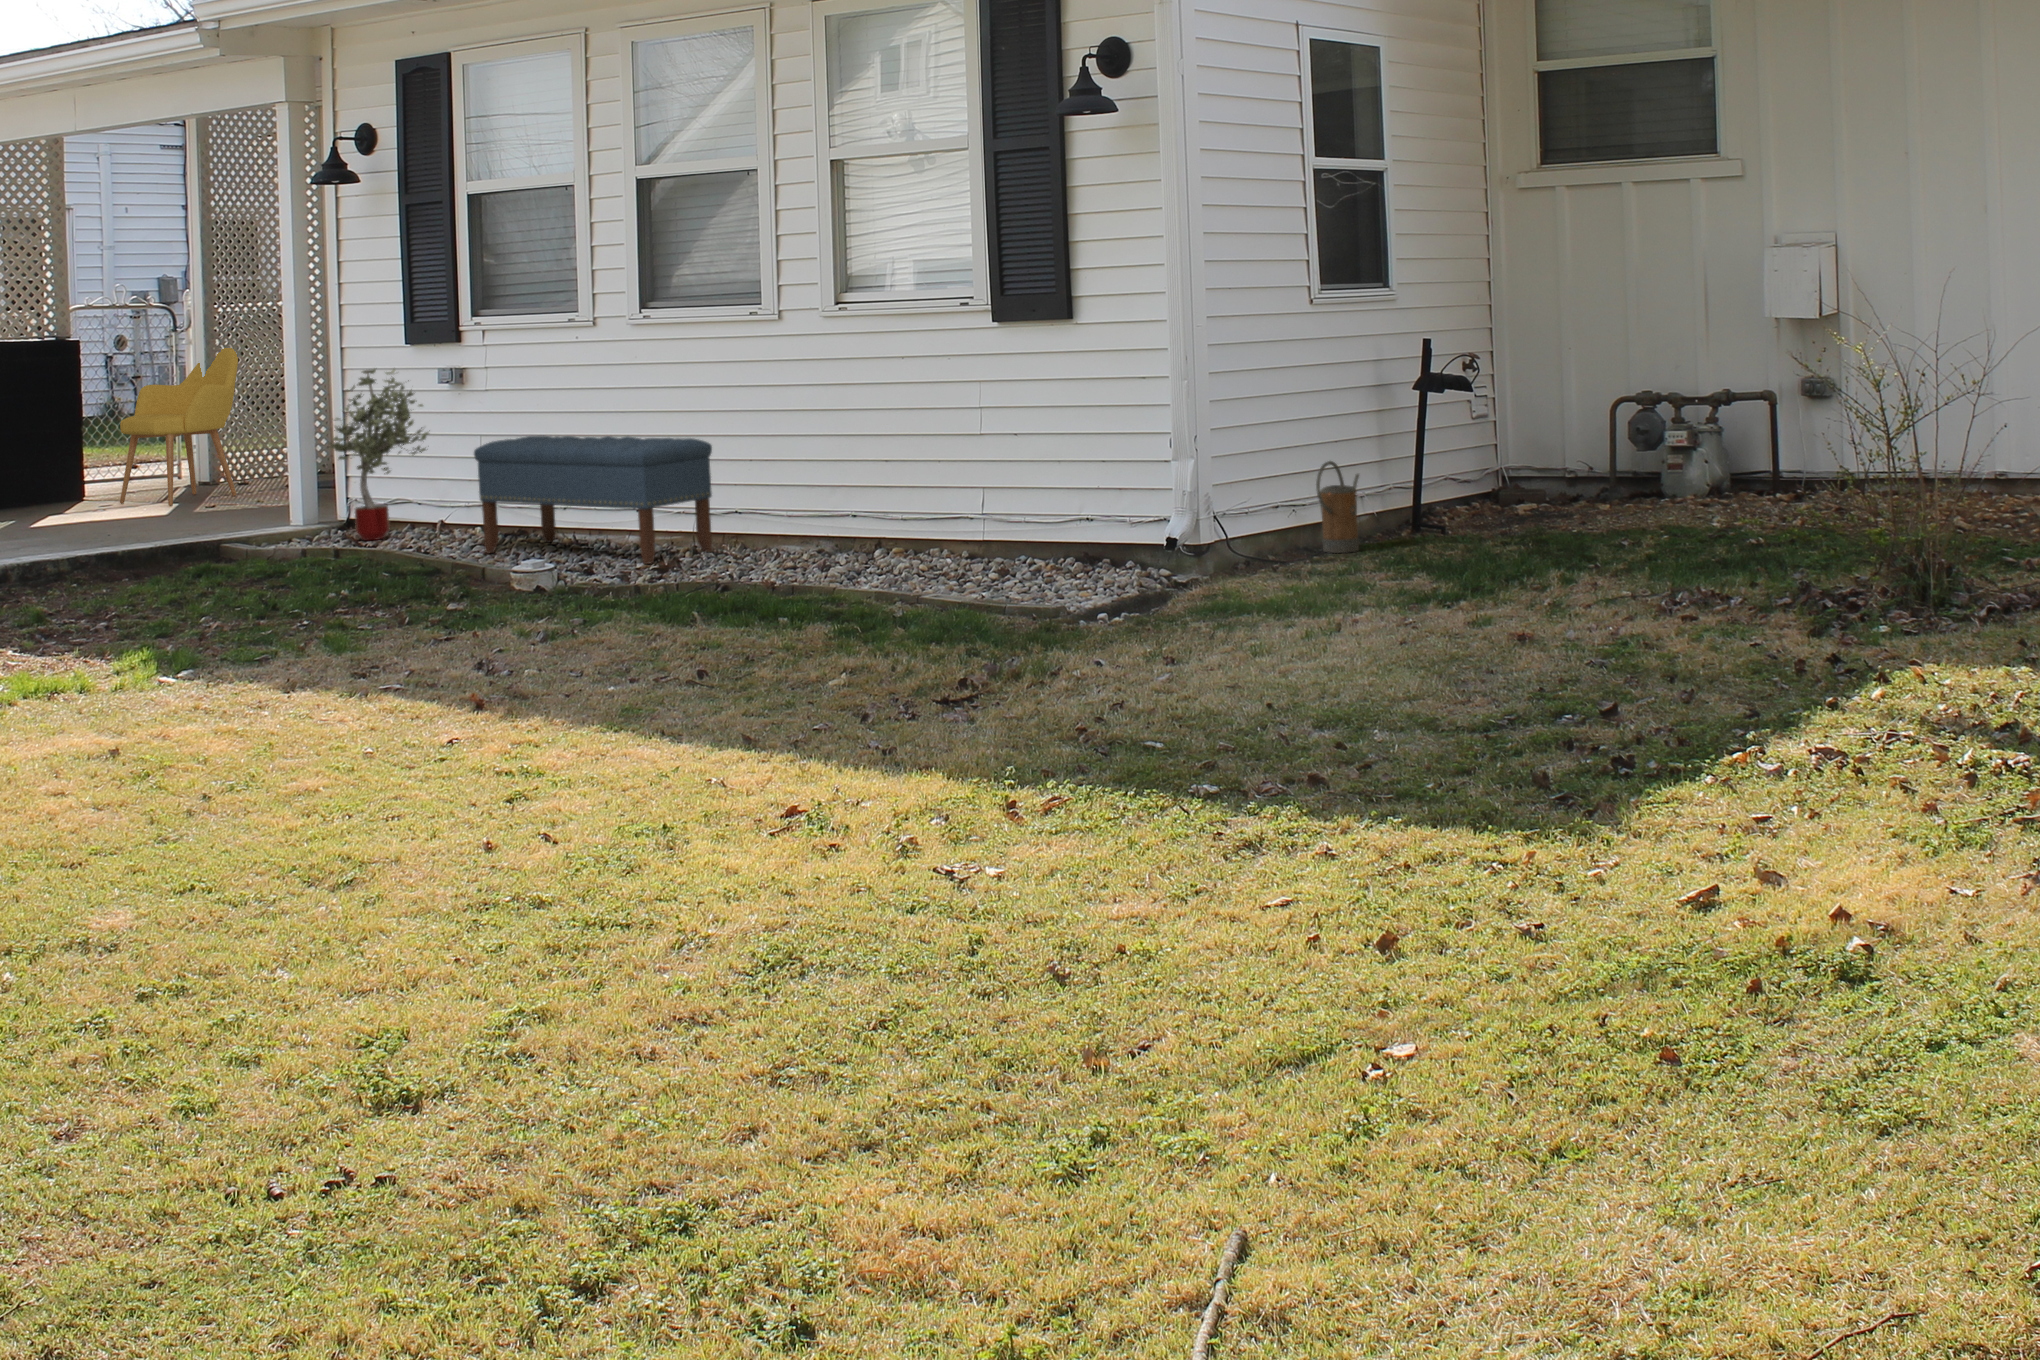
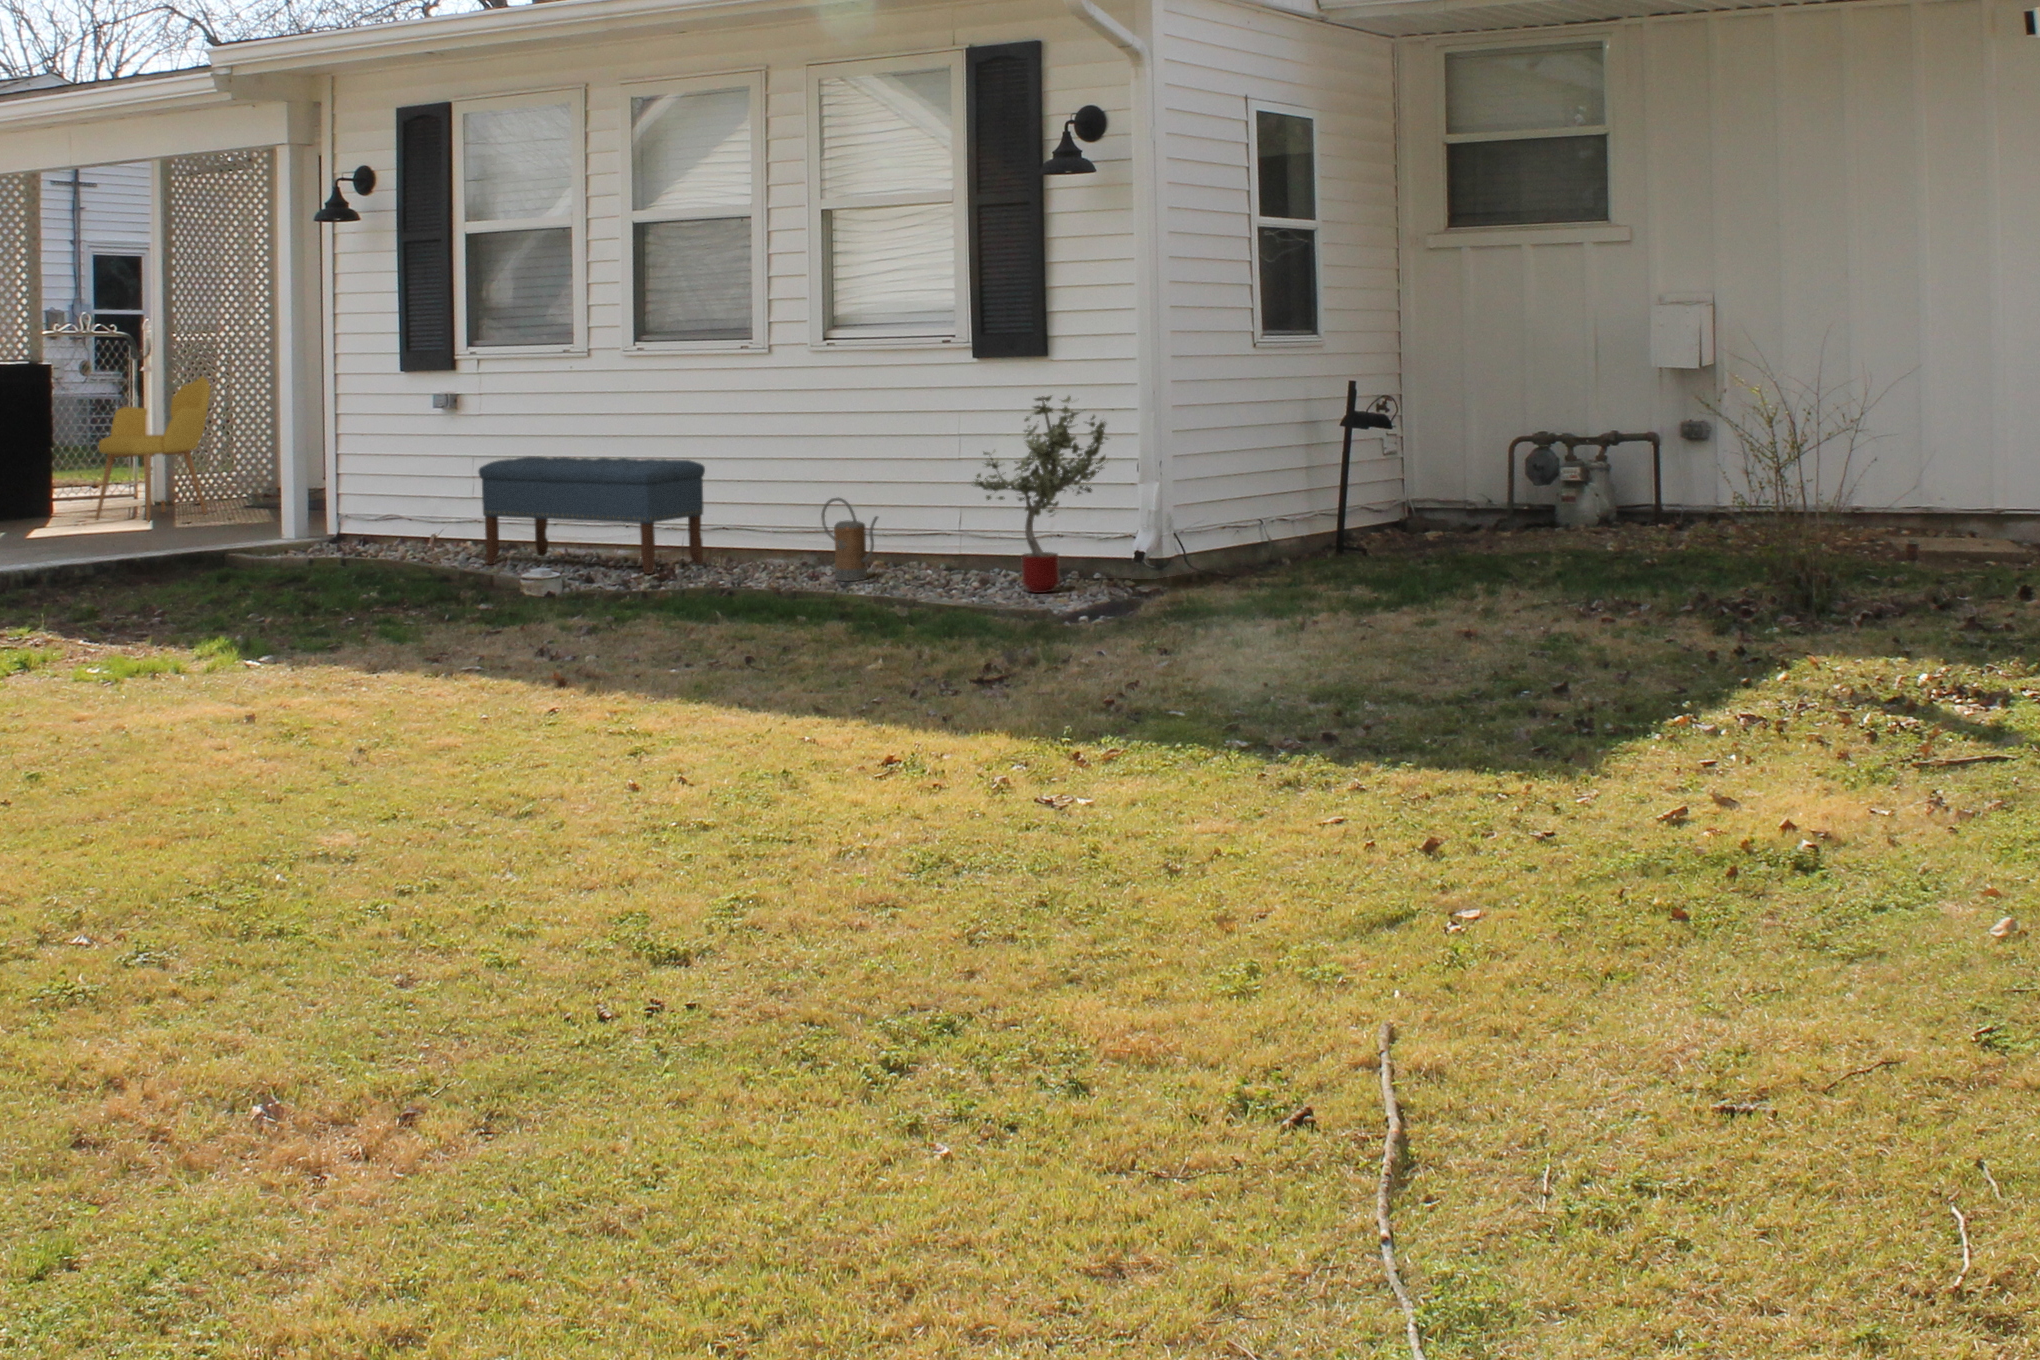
potted tree: present [329,369,429,540] -> present [973,396,1108,593]
watering can: present [1316,461,1359,553] -> present [821,497,878,581]

